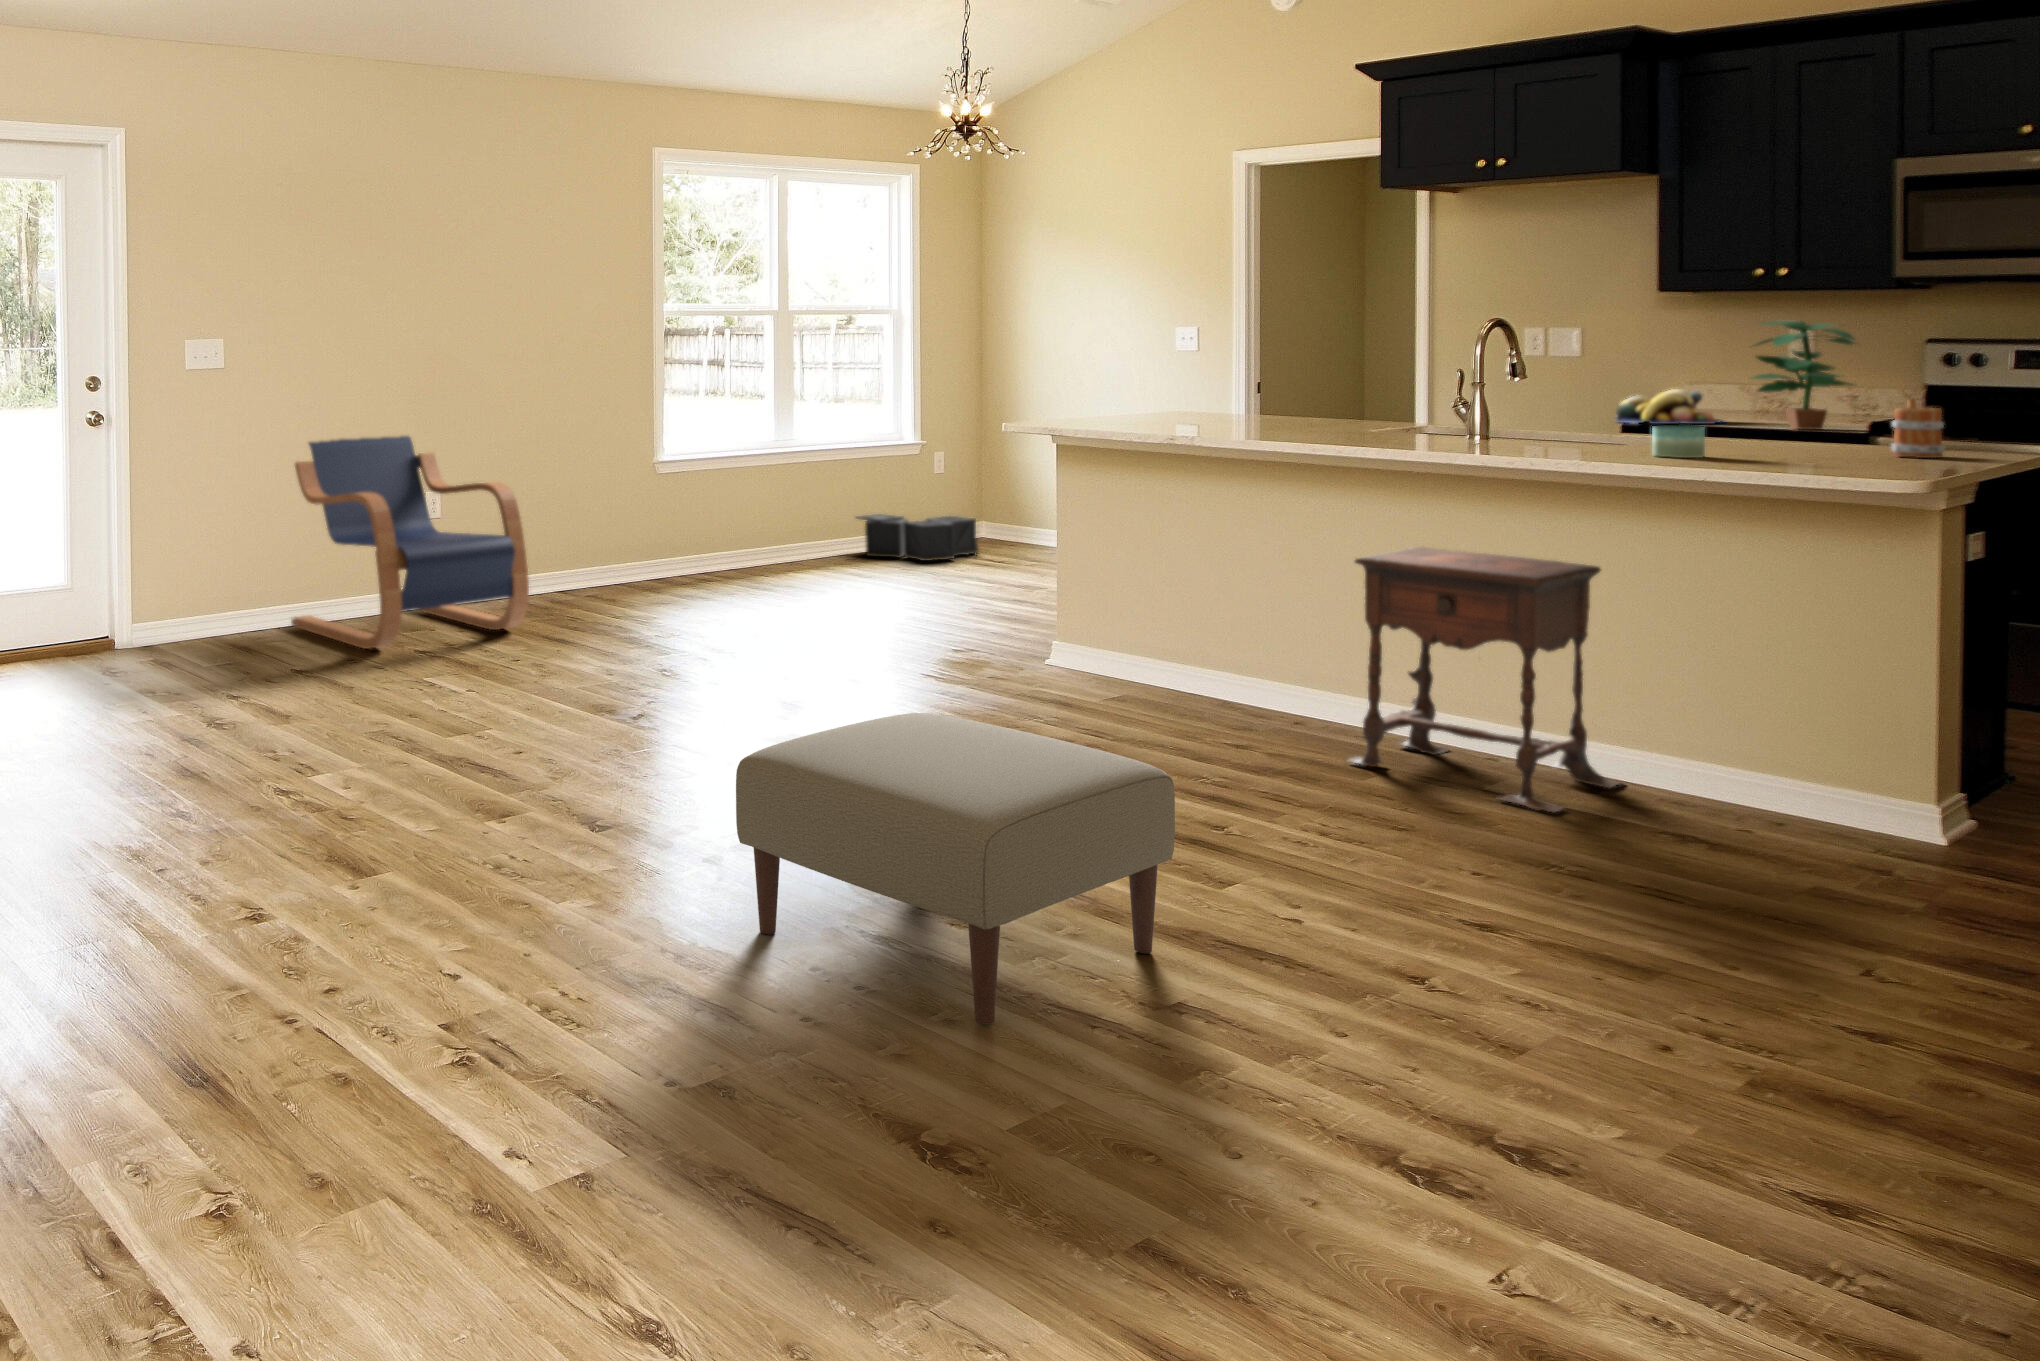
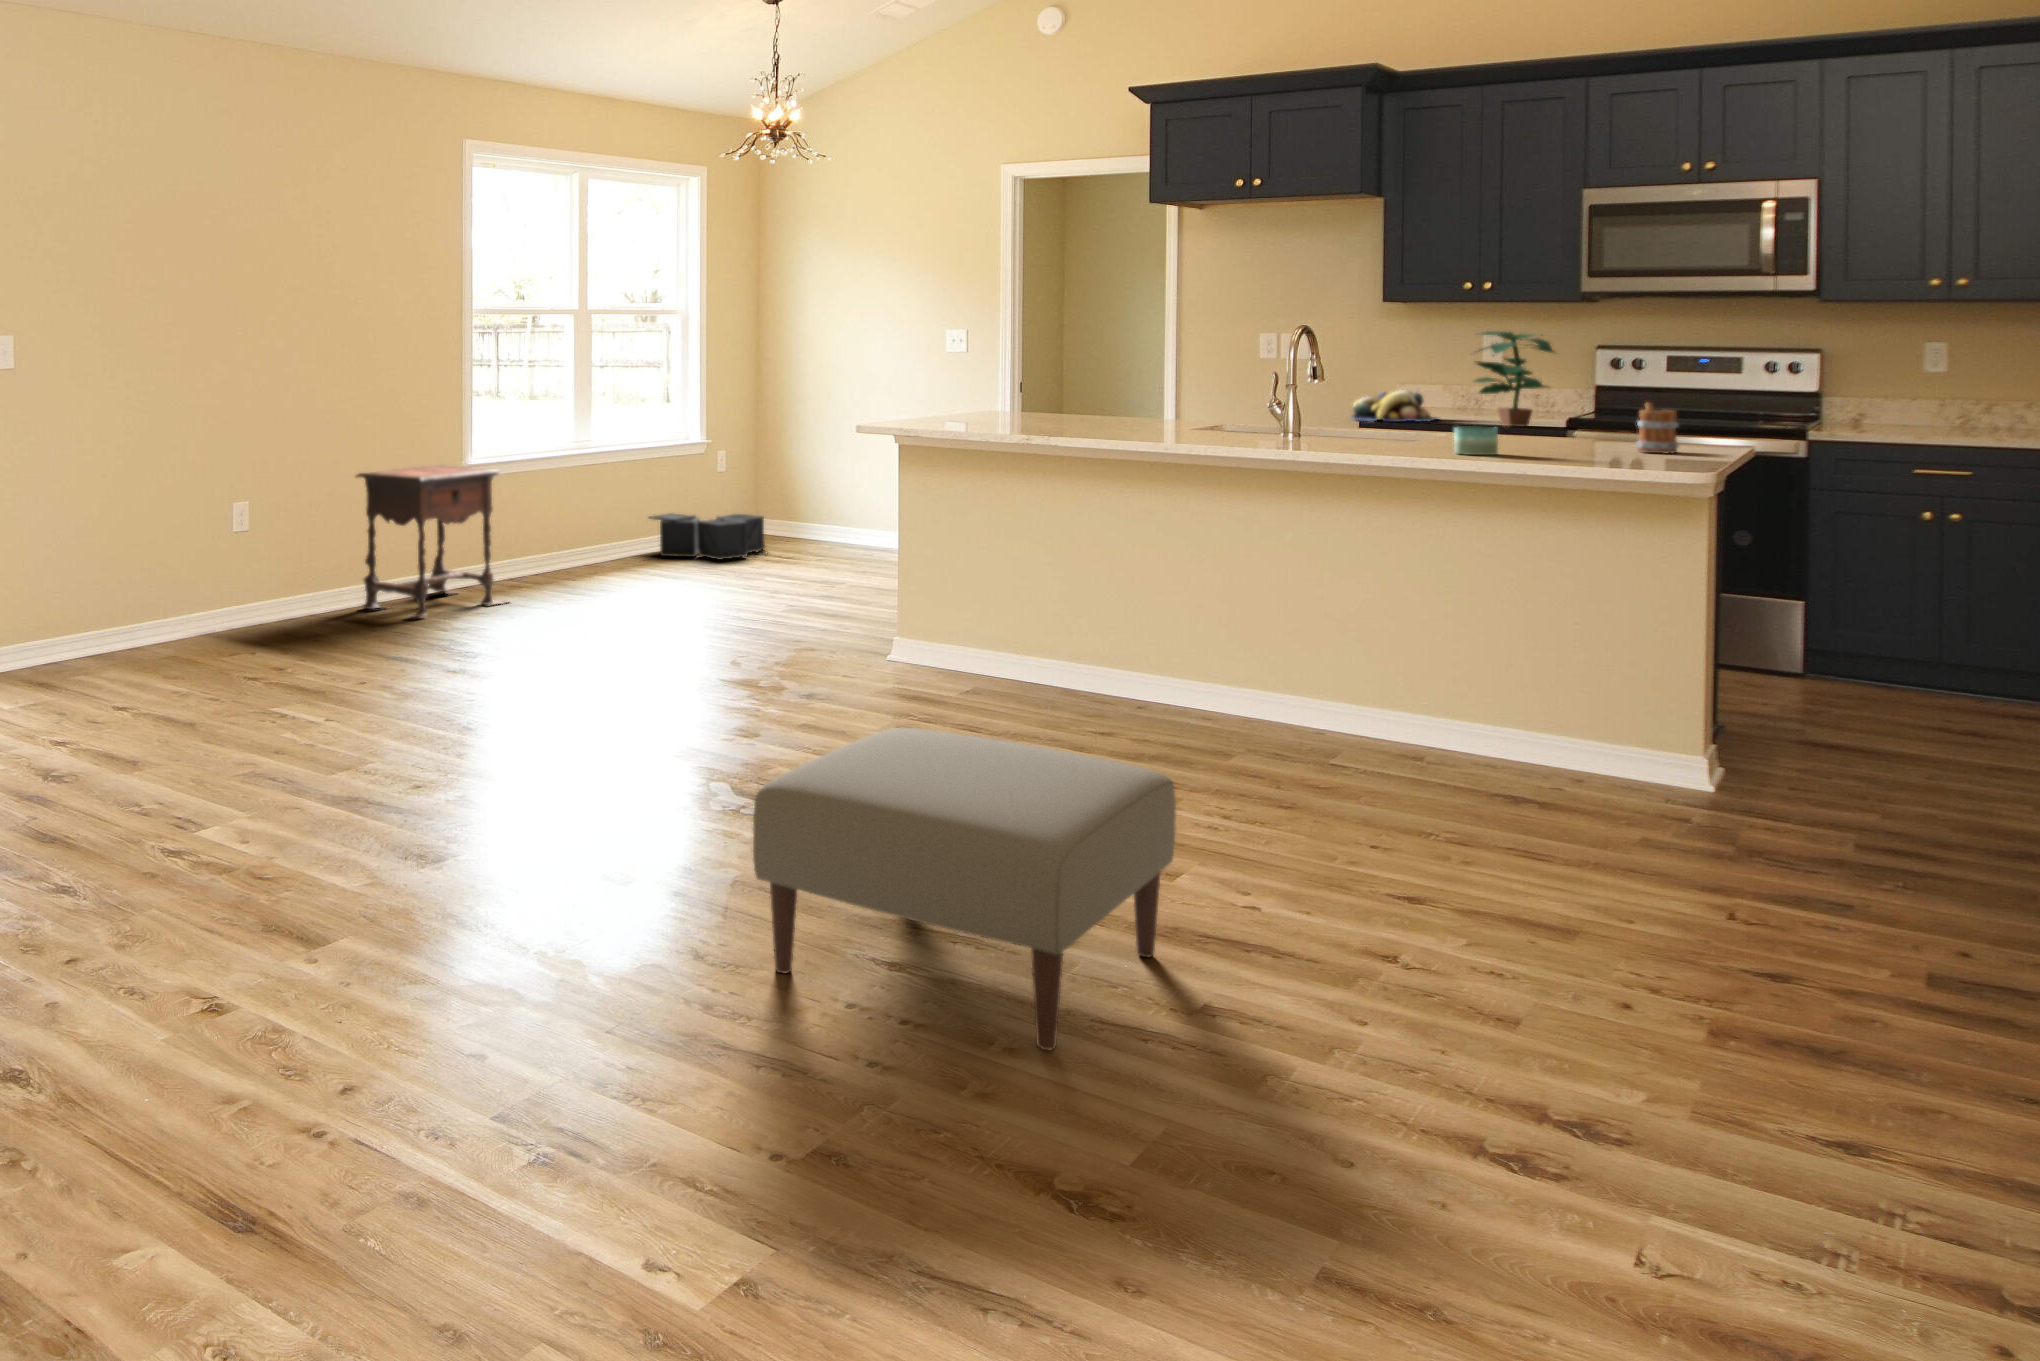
lounge chair: present [291,436,529,649] -> none [85,439,360,678]
side table: present [1347,547,1621,812] -> present [356,465,506,618]

